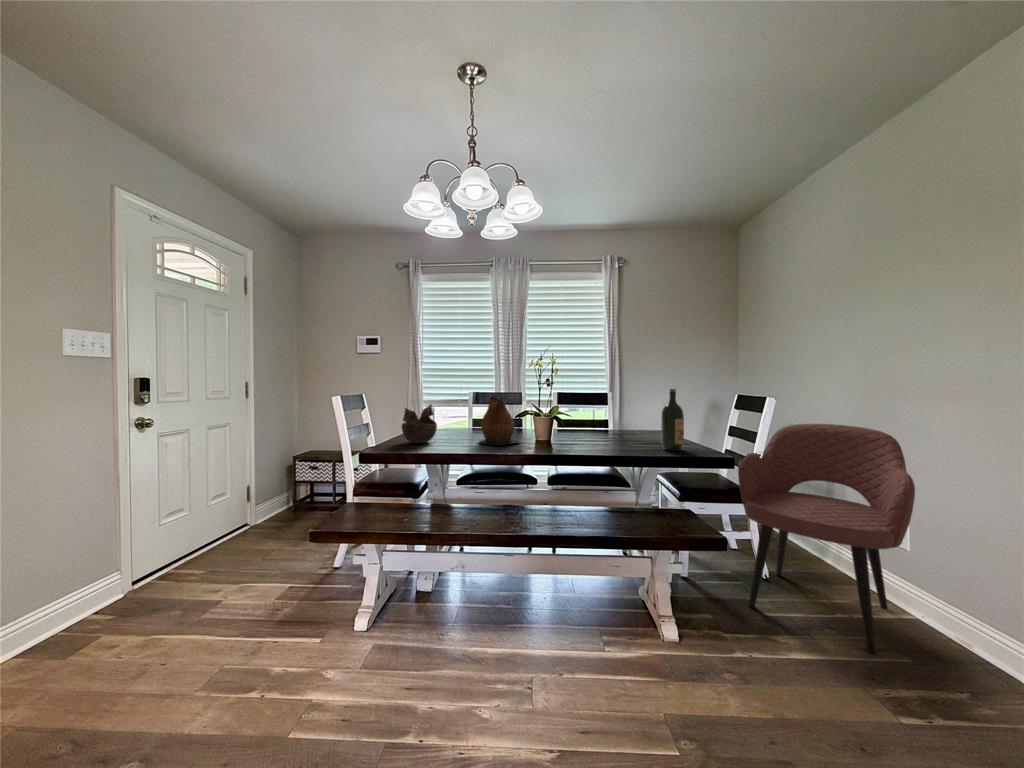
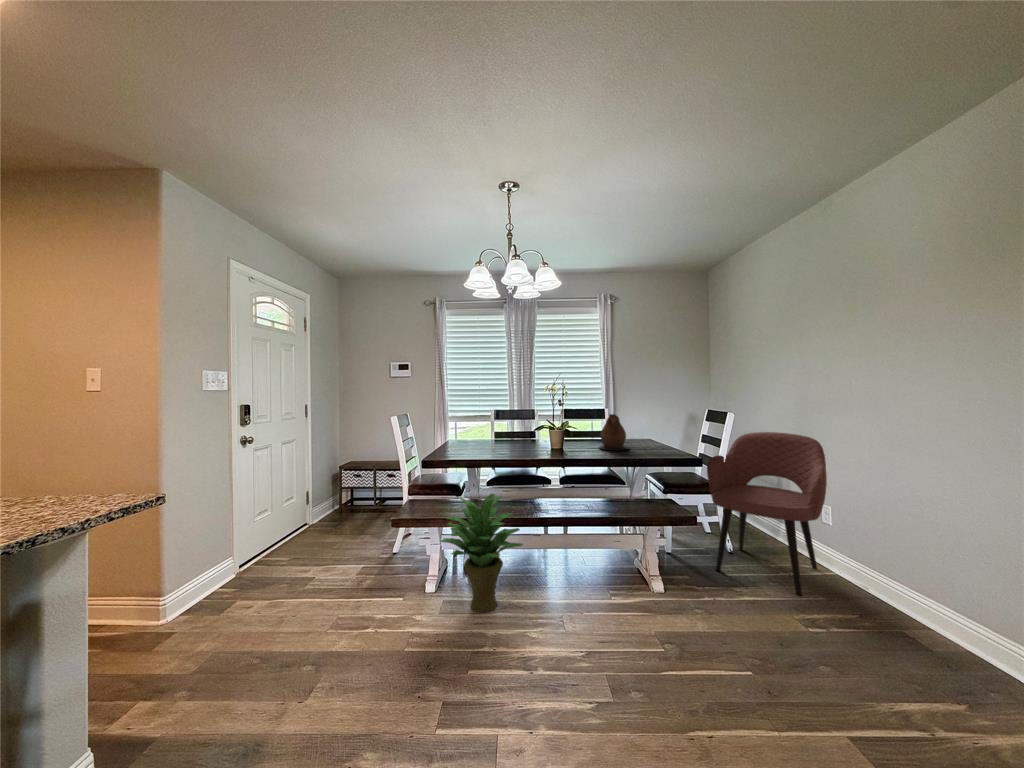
wine bottle: present [661,389,684,451] -> none [649,408,665,455]
ceramic pitcher: present [480,397,520,445] -> present [599,414,630,450]
decorative bowl: present [401,404,437,443] -> none [450,421,477,452]
potted plant: none [362,500,481,668] -> present [440,494,523,612]

